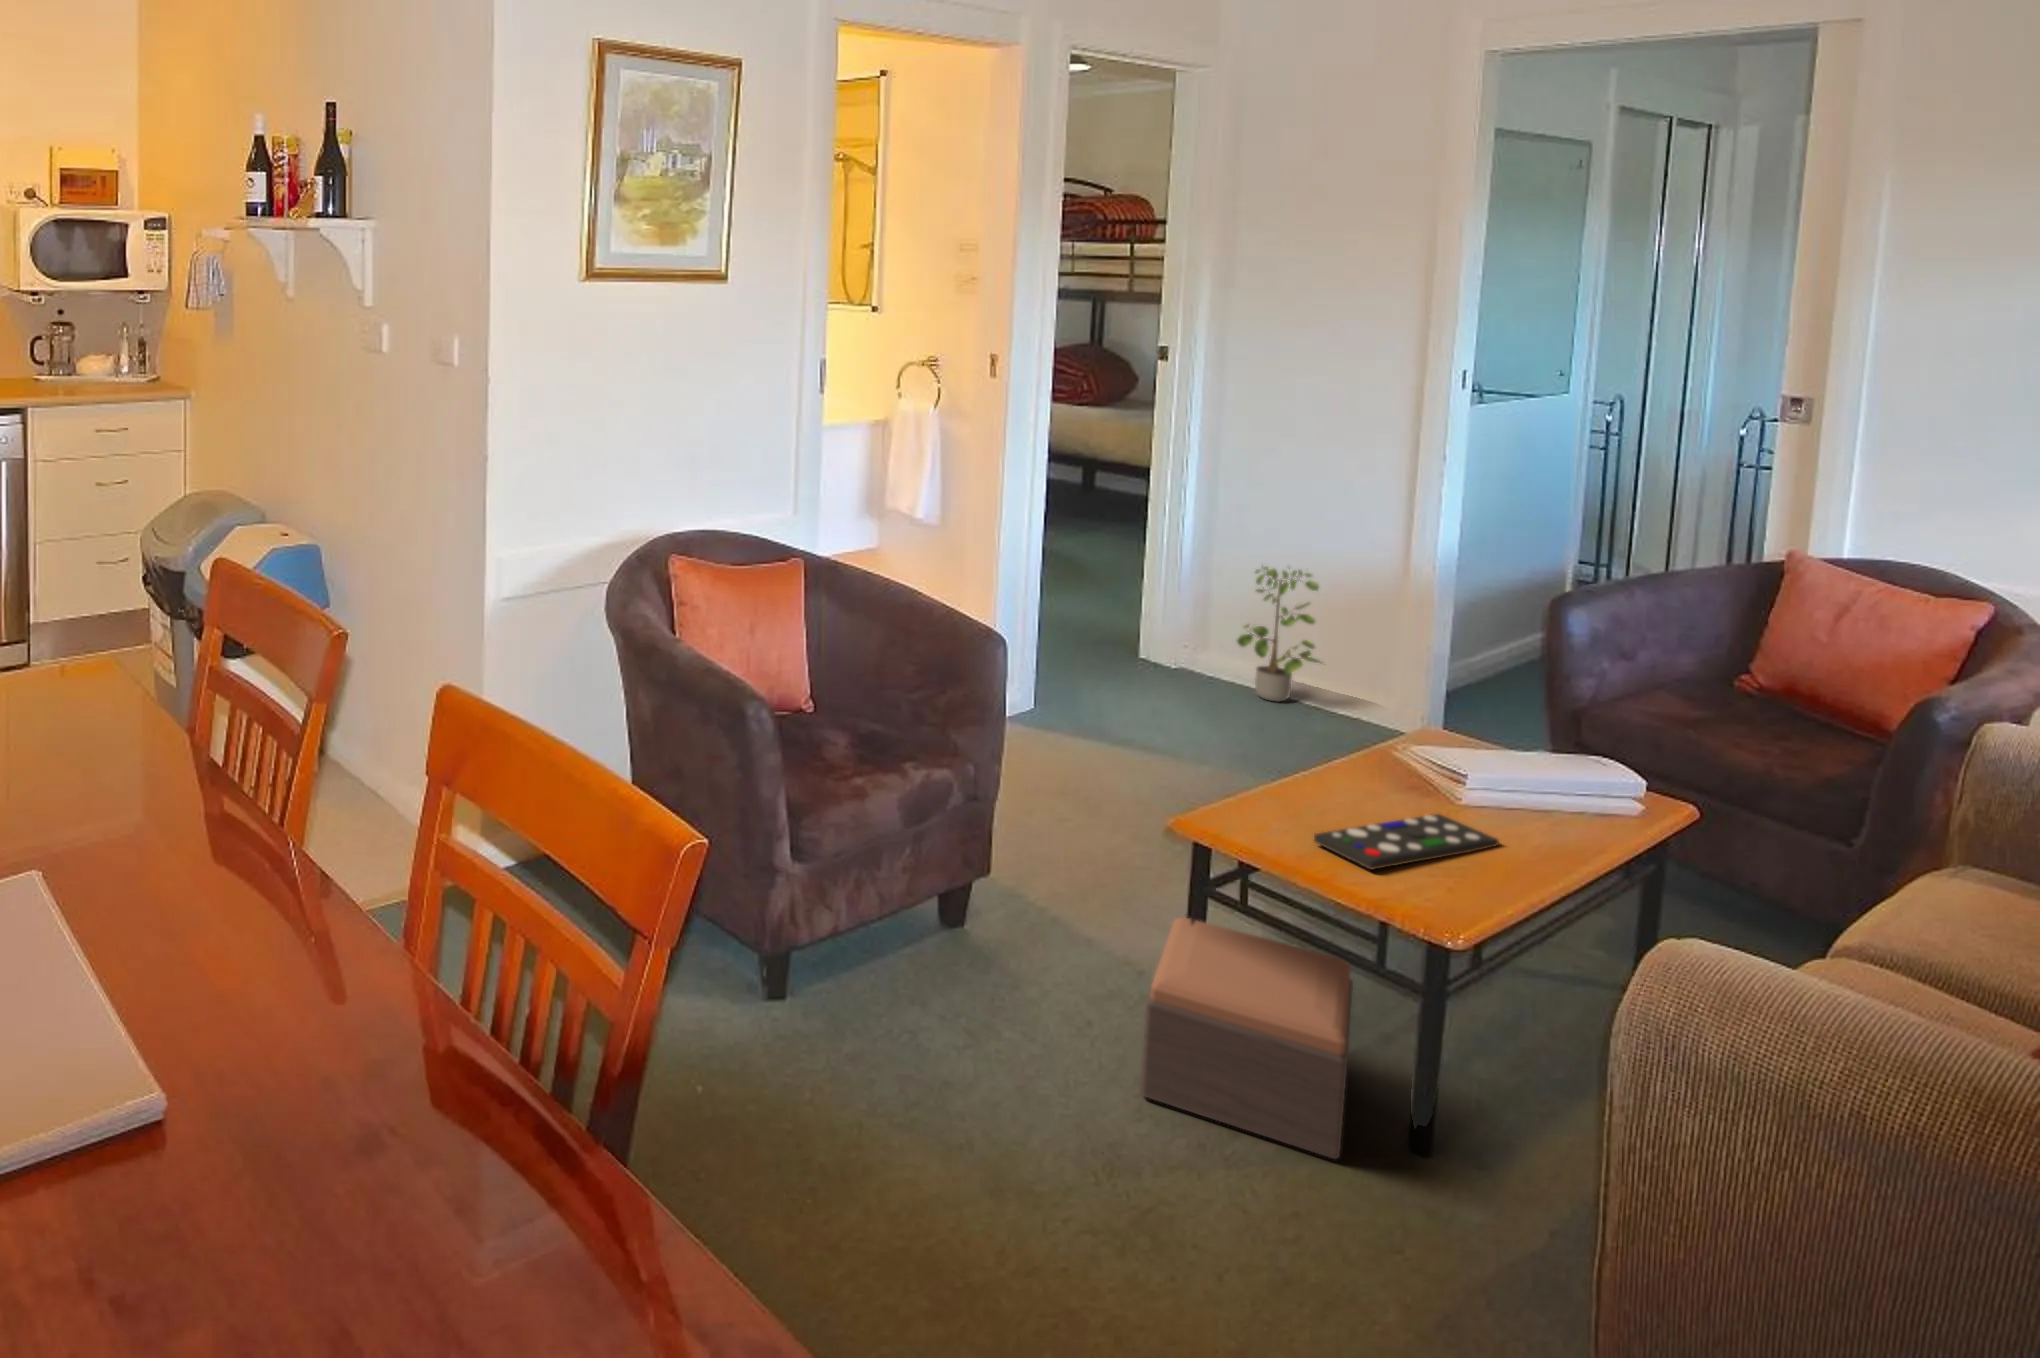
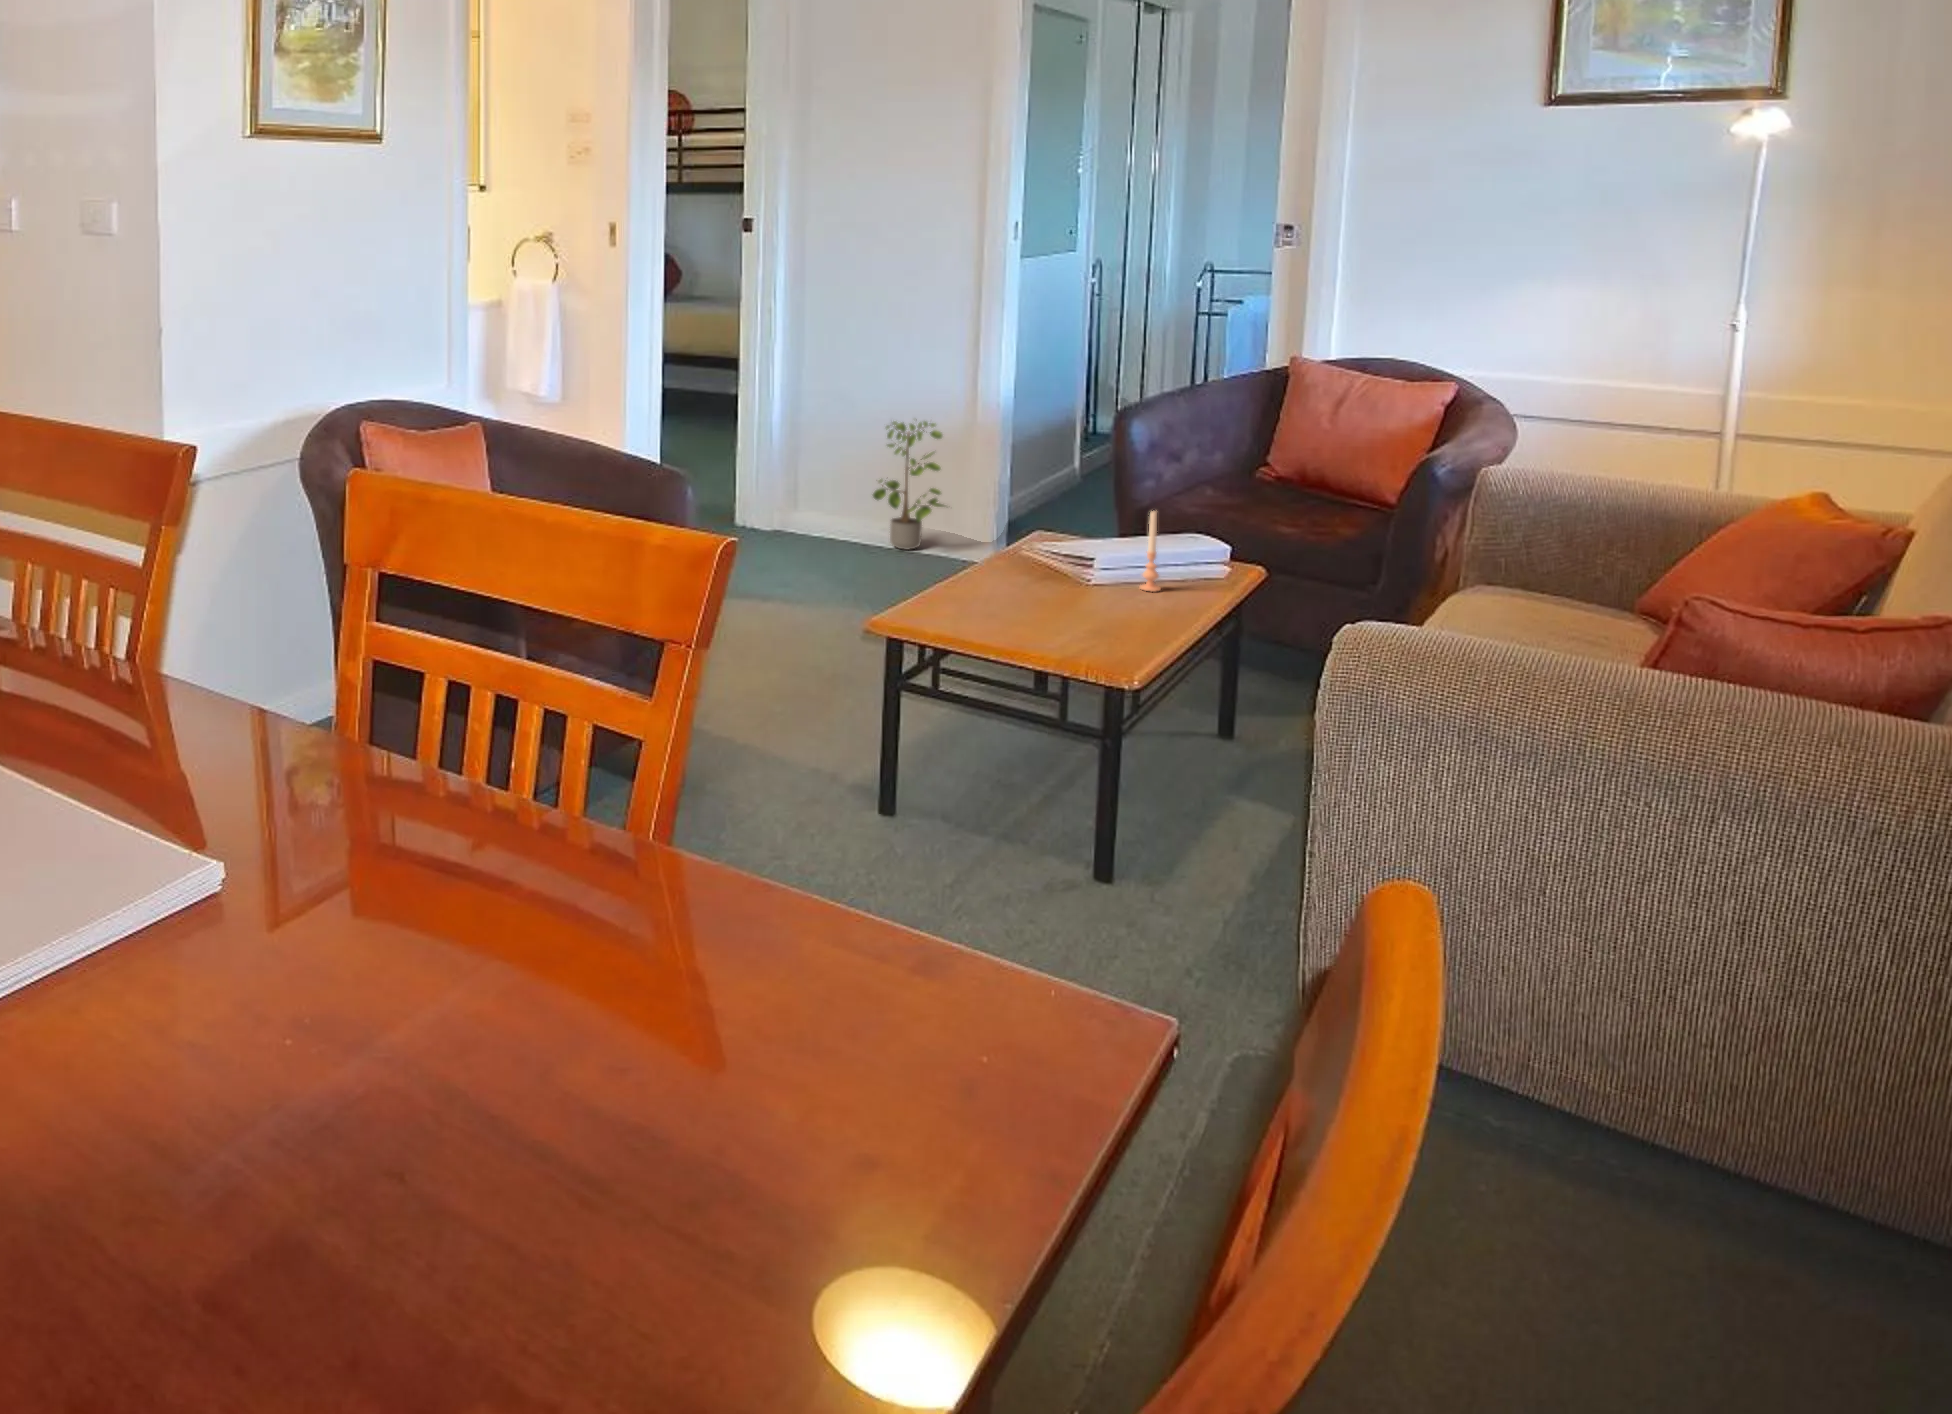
candle: none [1529,746,1558,841] -> present [1140,511,1160,592]
remote control: present [1314,814,1499,869] -> none [975,582,1118,626]
footstool: present [1141,918,1353,1159] -> none [845,703,1014,877]

